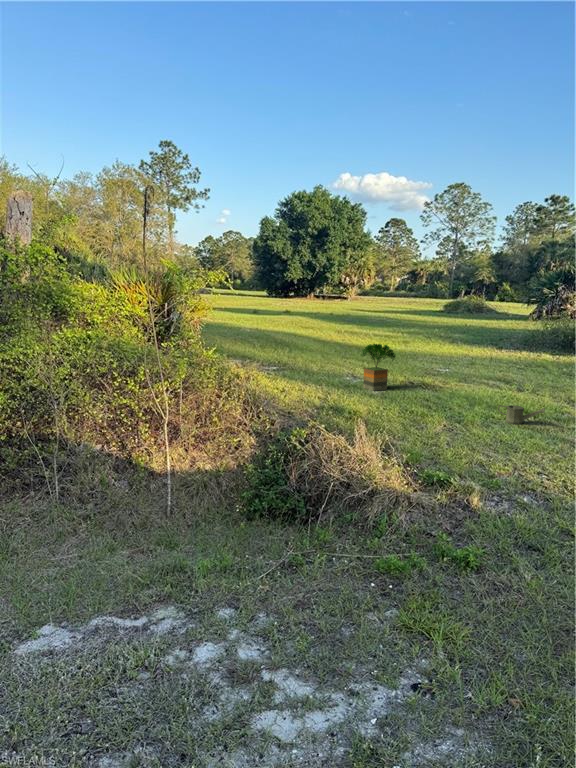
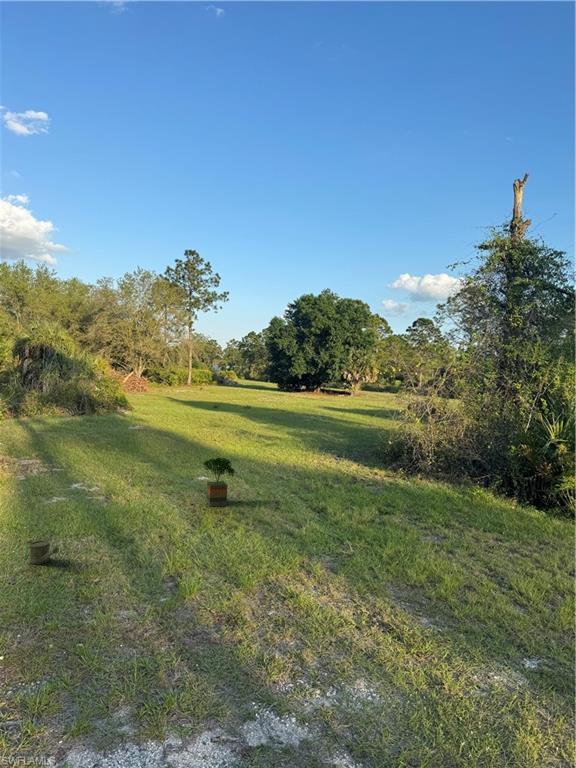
potted tree: present [361,344,396,391] -> present [203,458,235,506]

